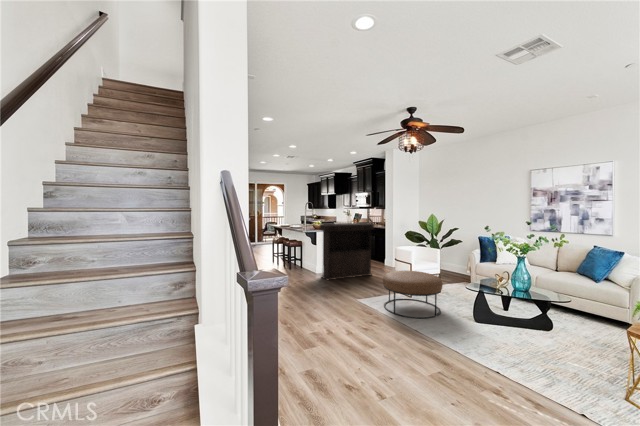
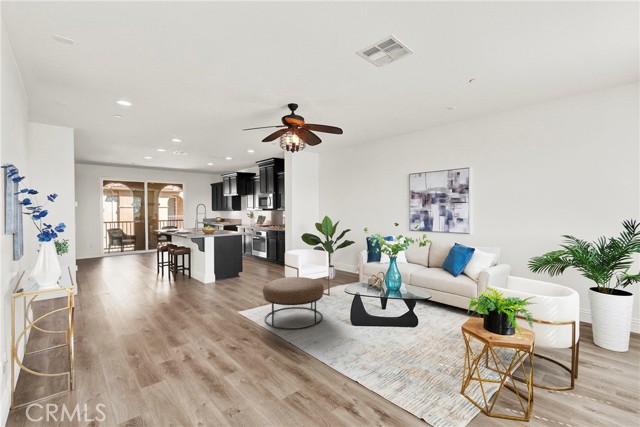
console table: present [319,223,374,280] -> none [202,226,268,293]

